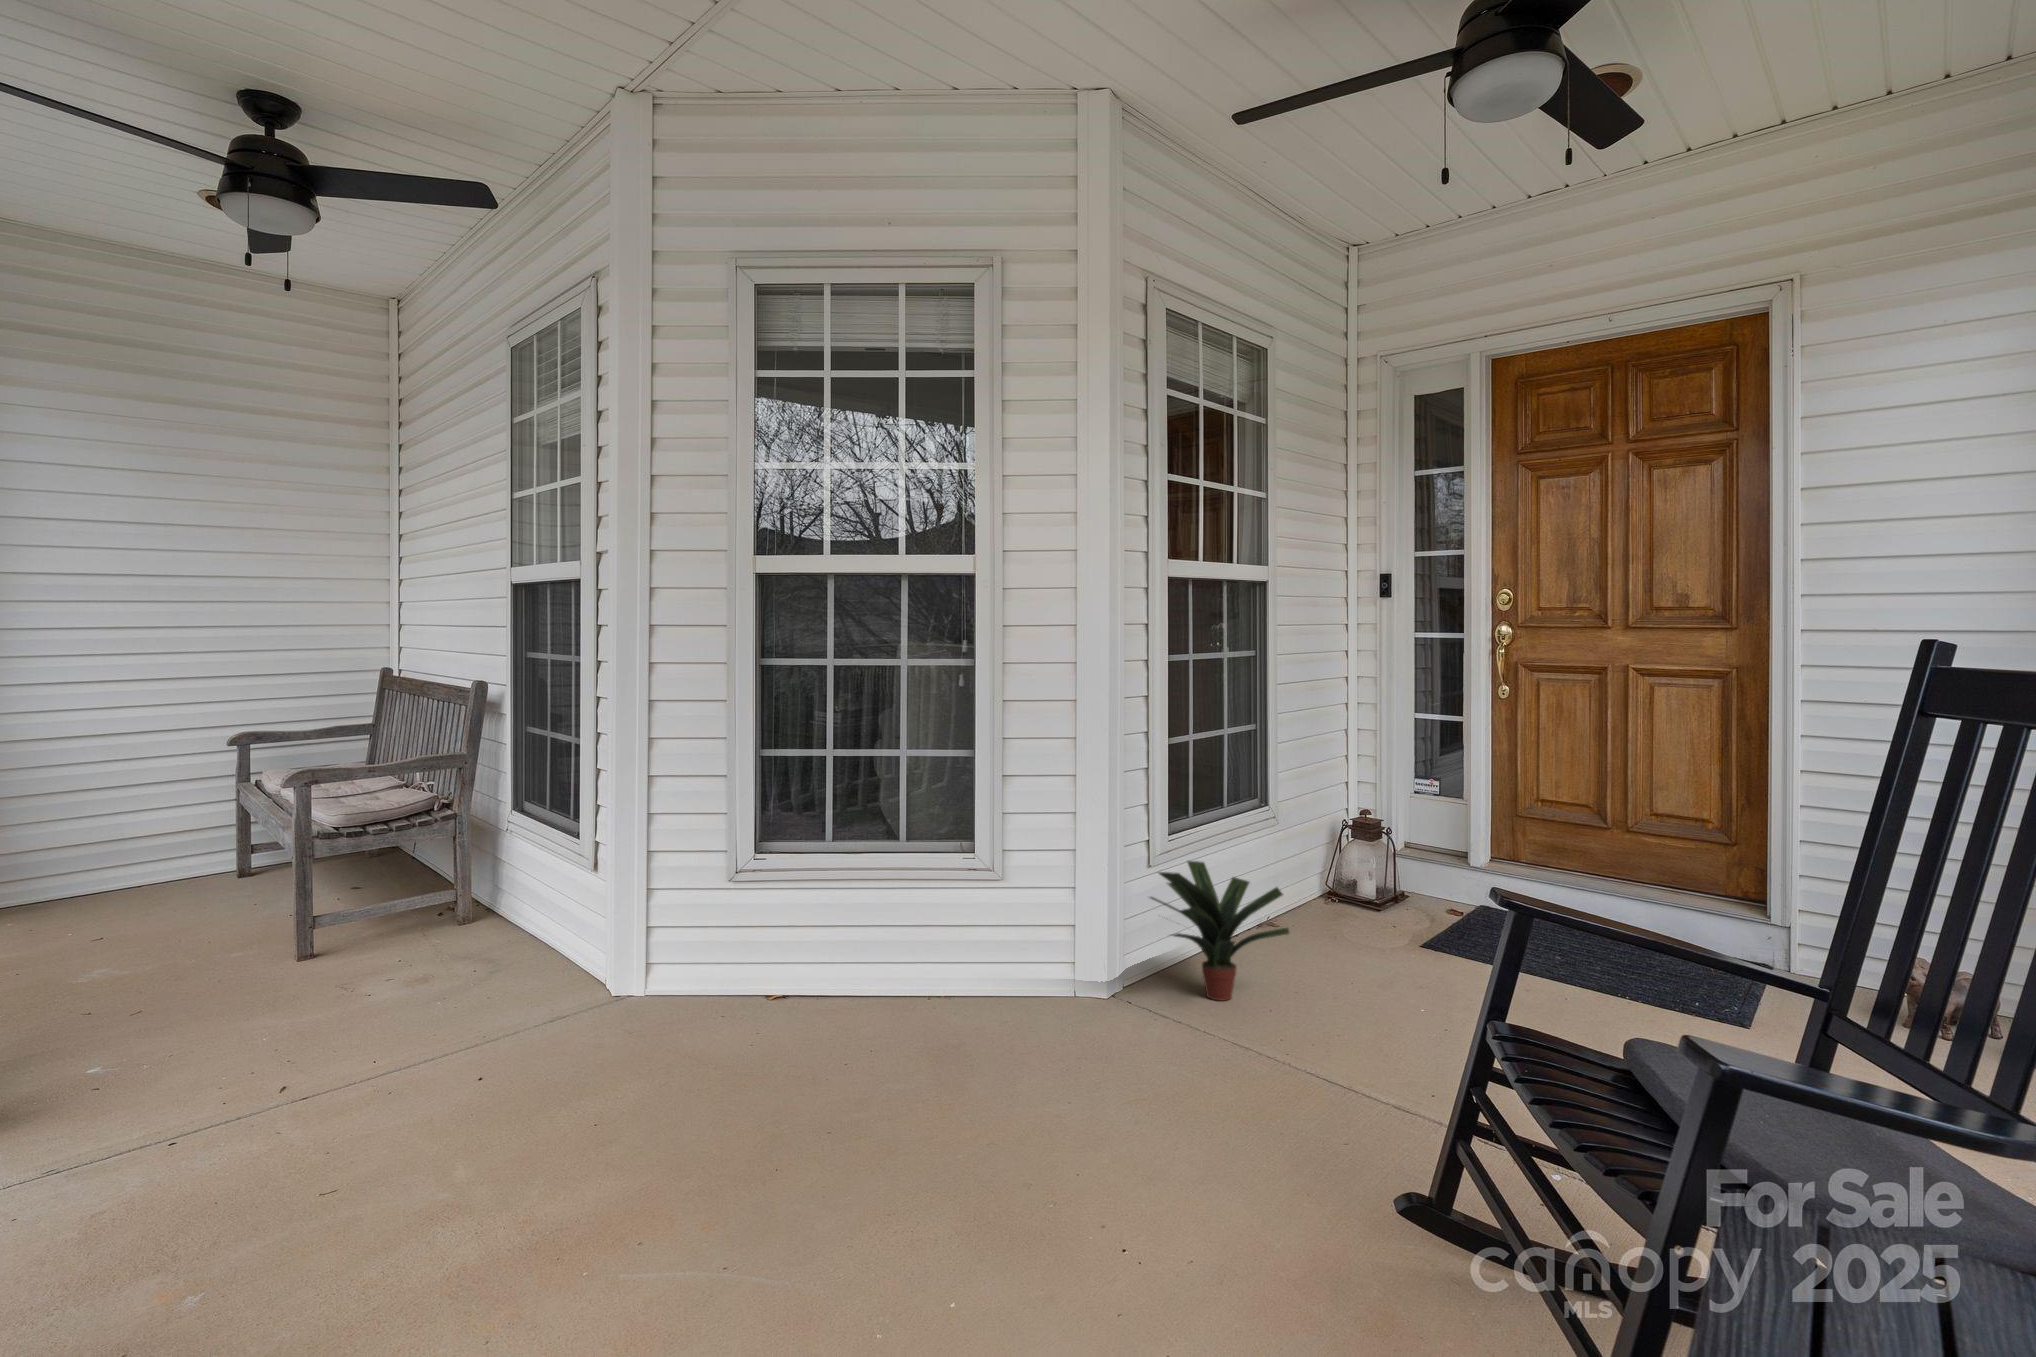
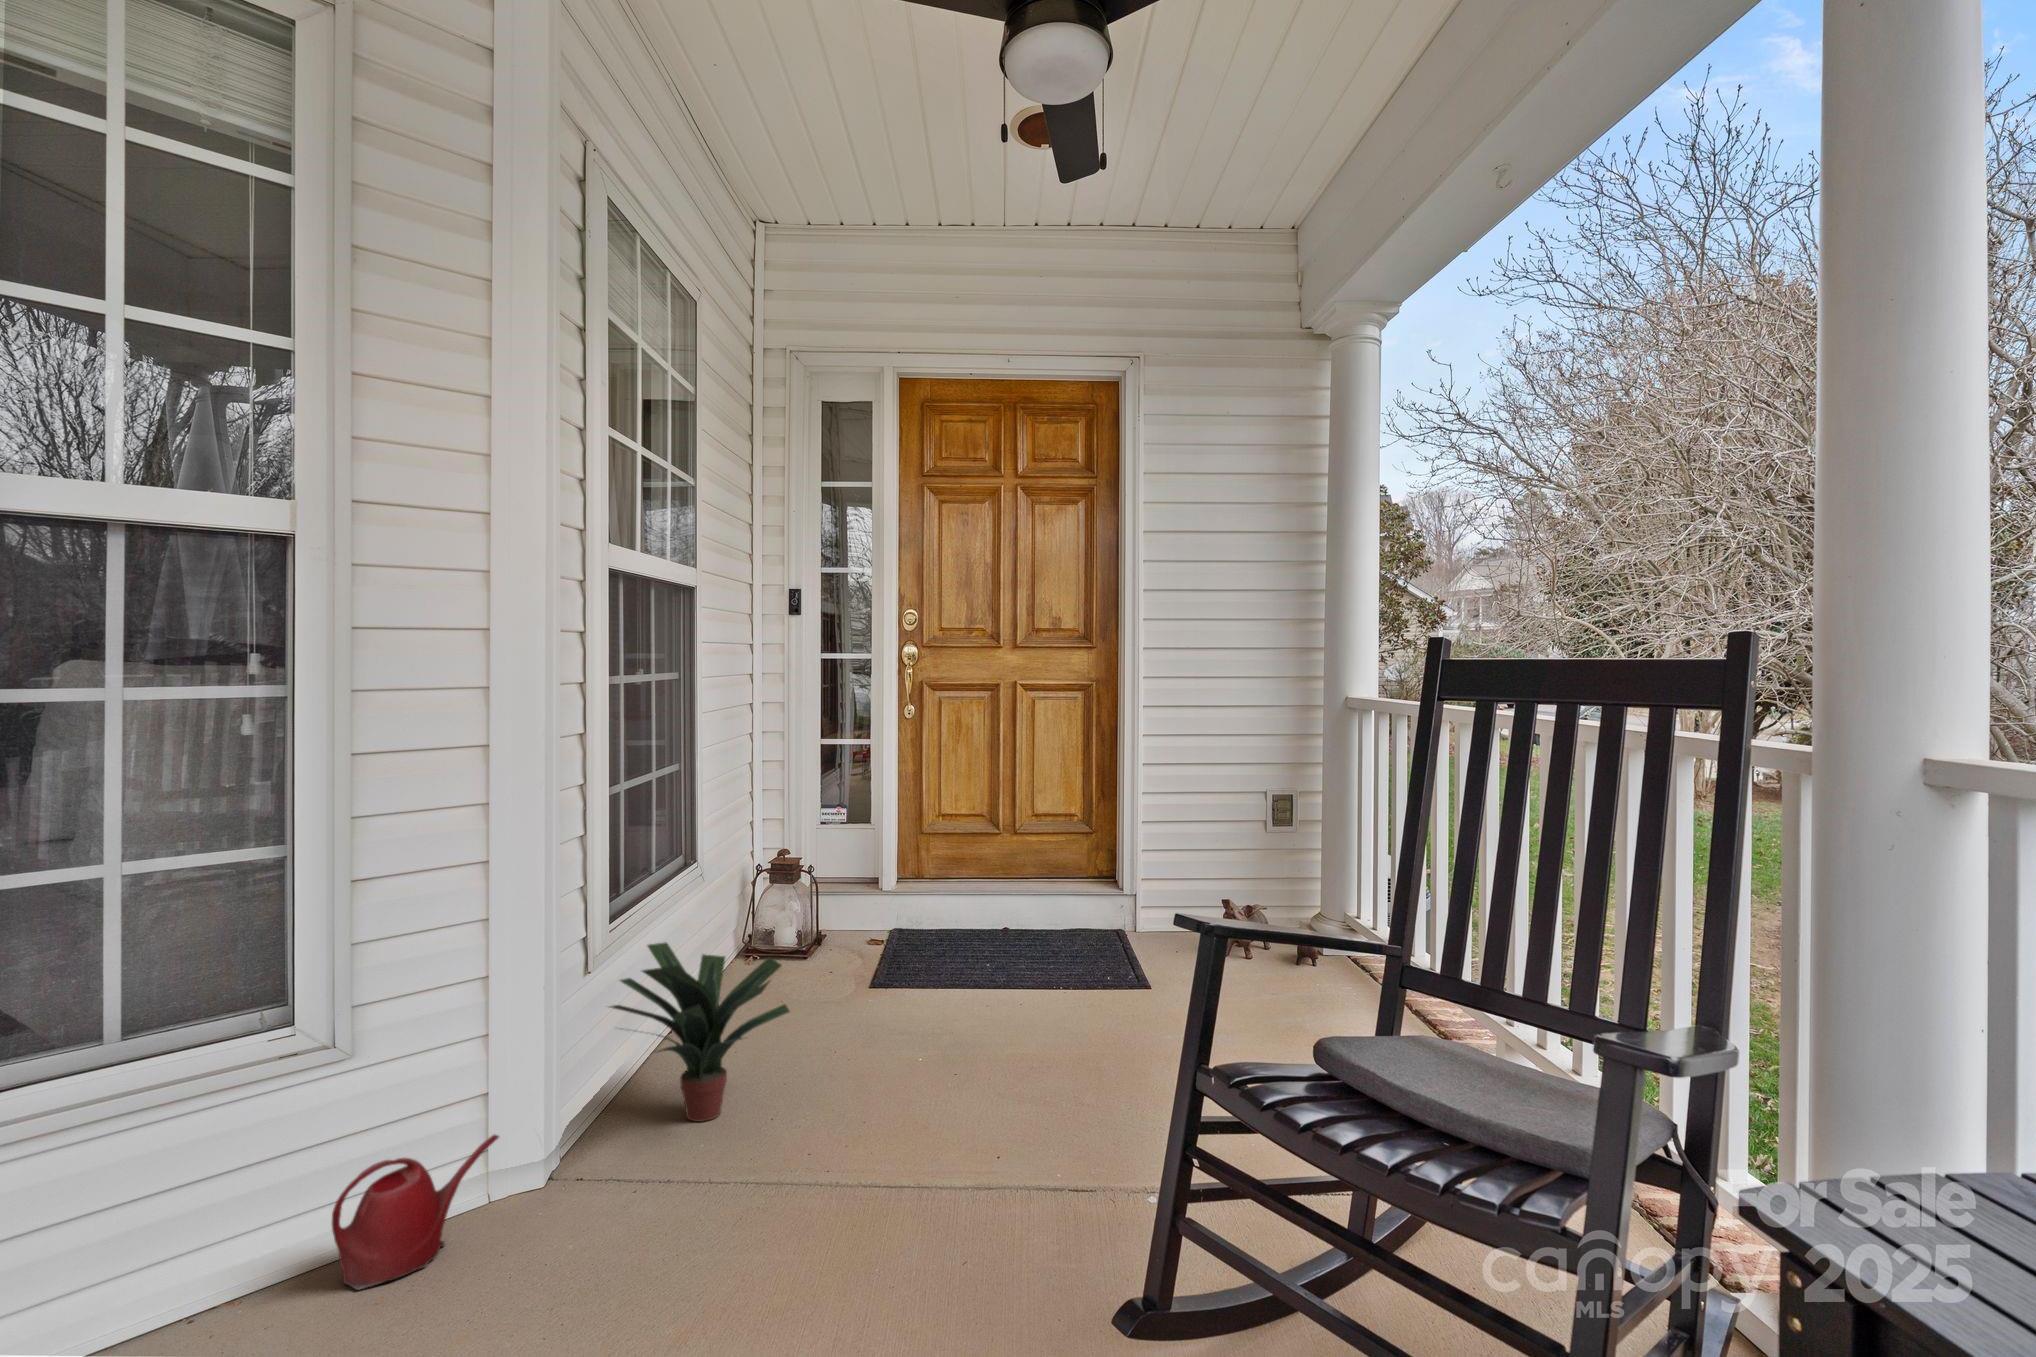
watering can: none [969,954,1064,1026] -> present [332,1135,499,1290]

